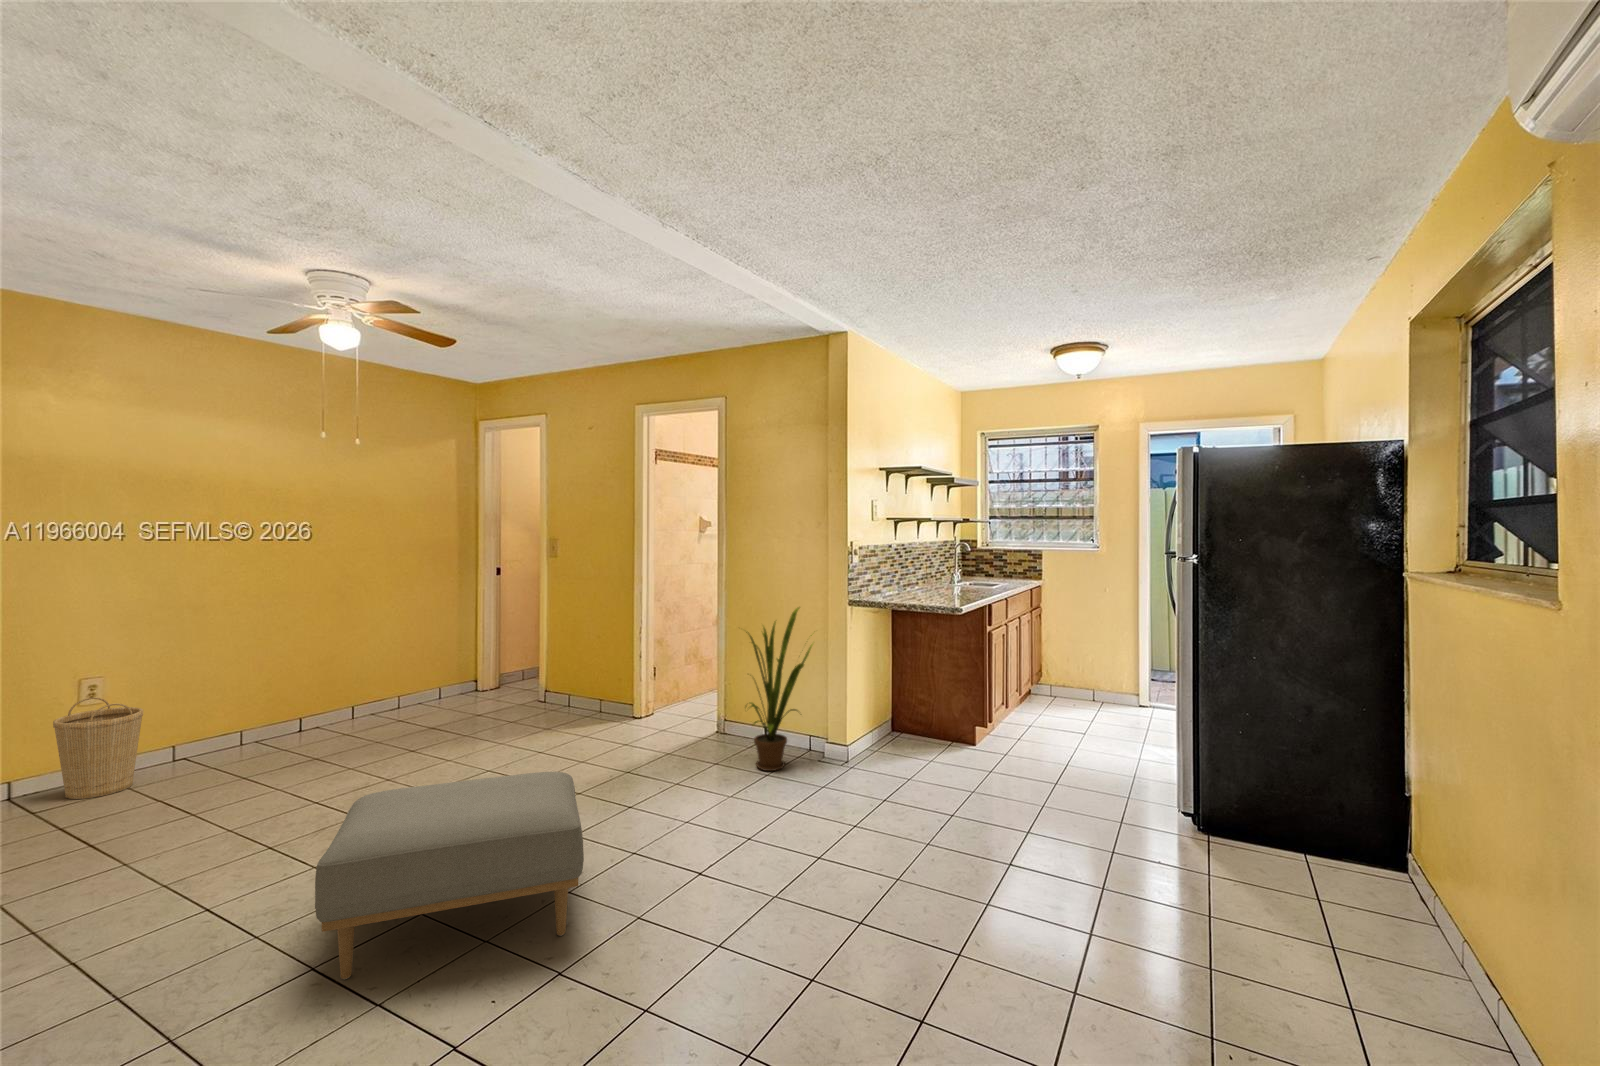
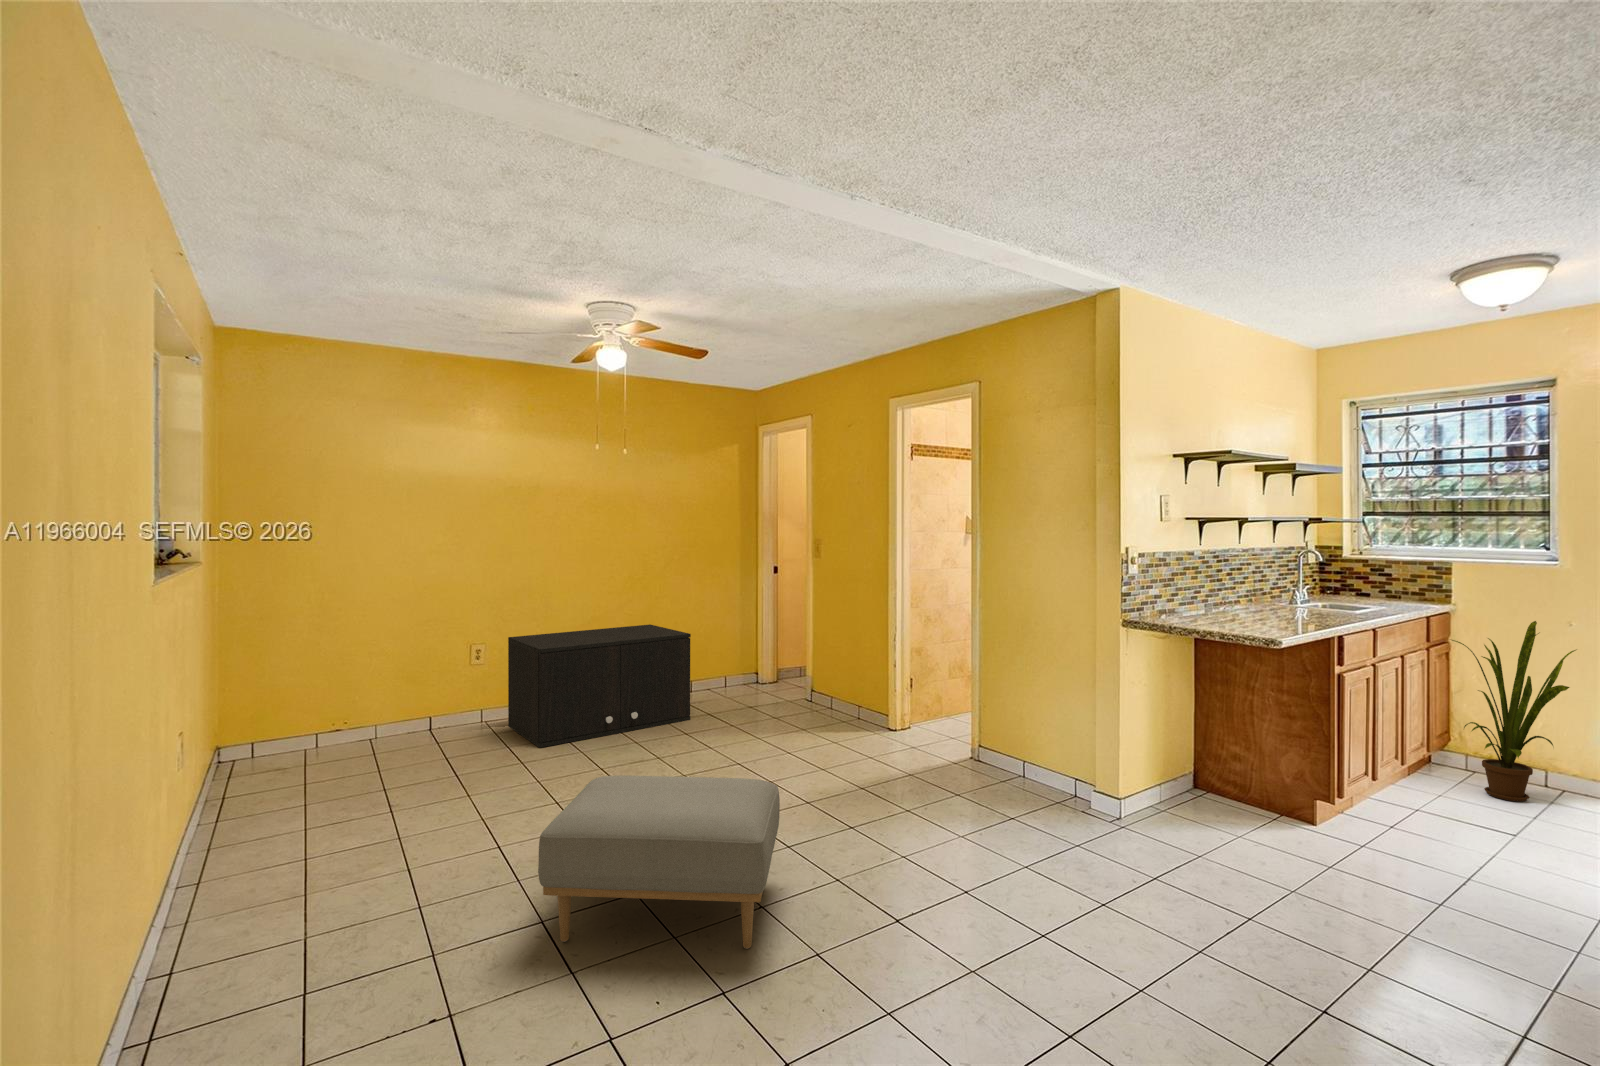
house plant: present [746,607,813,771] -> present [1452,621,1576,802]
storage cabinet: none [169,633,416,784] -> present [508,624,691,748]
basket: present [53,697,143,799] -> none [433,665,489,745]

